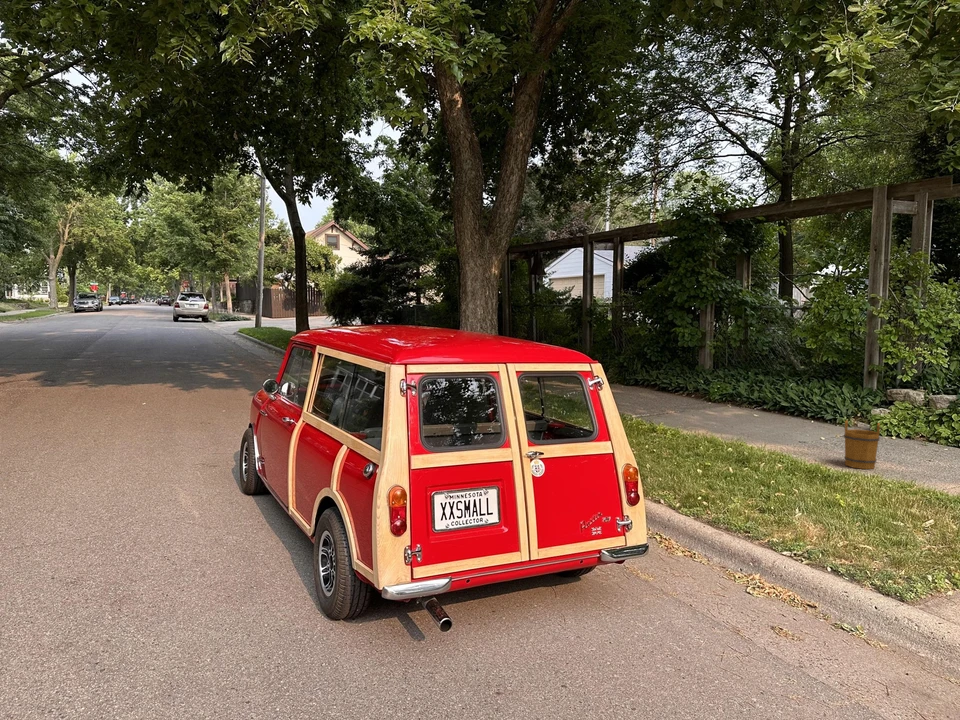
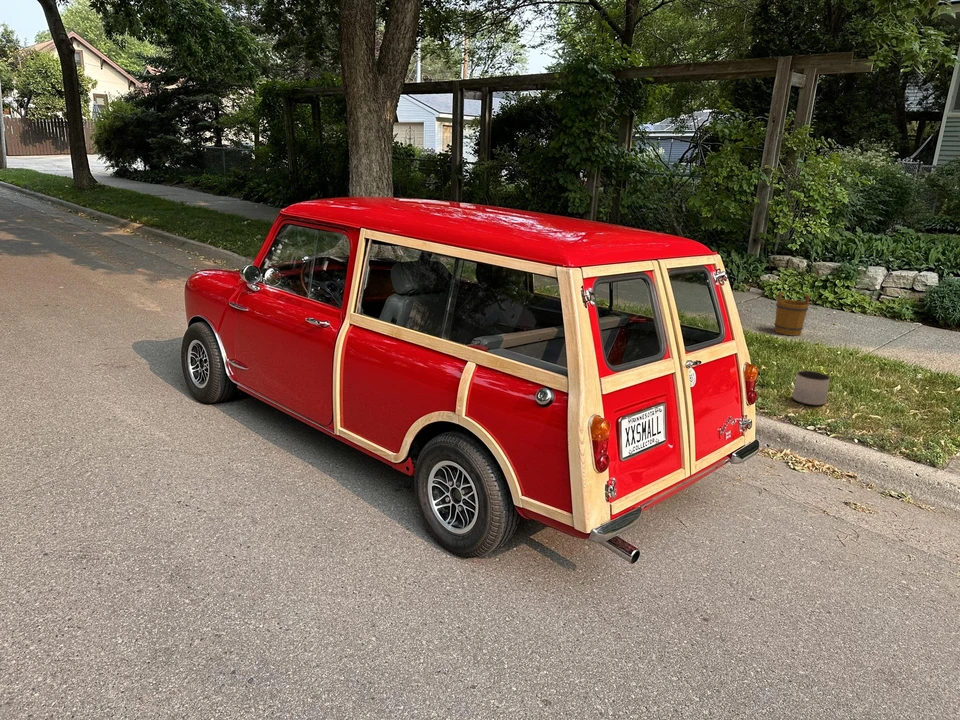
planter: none [789,494,827,532] -> present [793,371,830,406]

